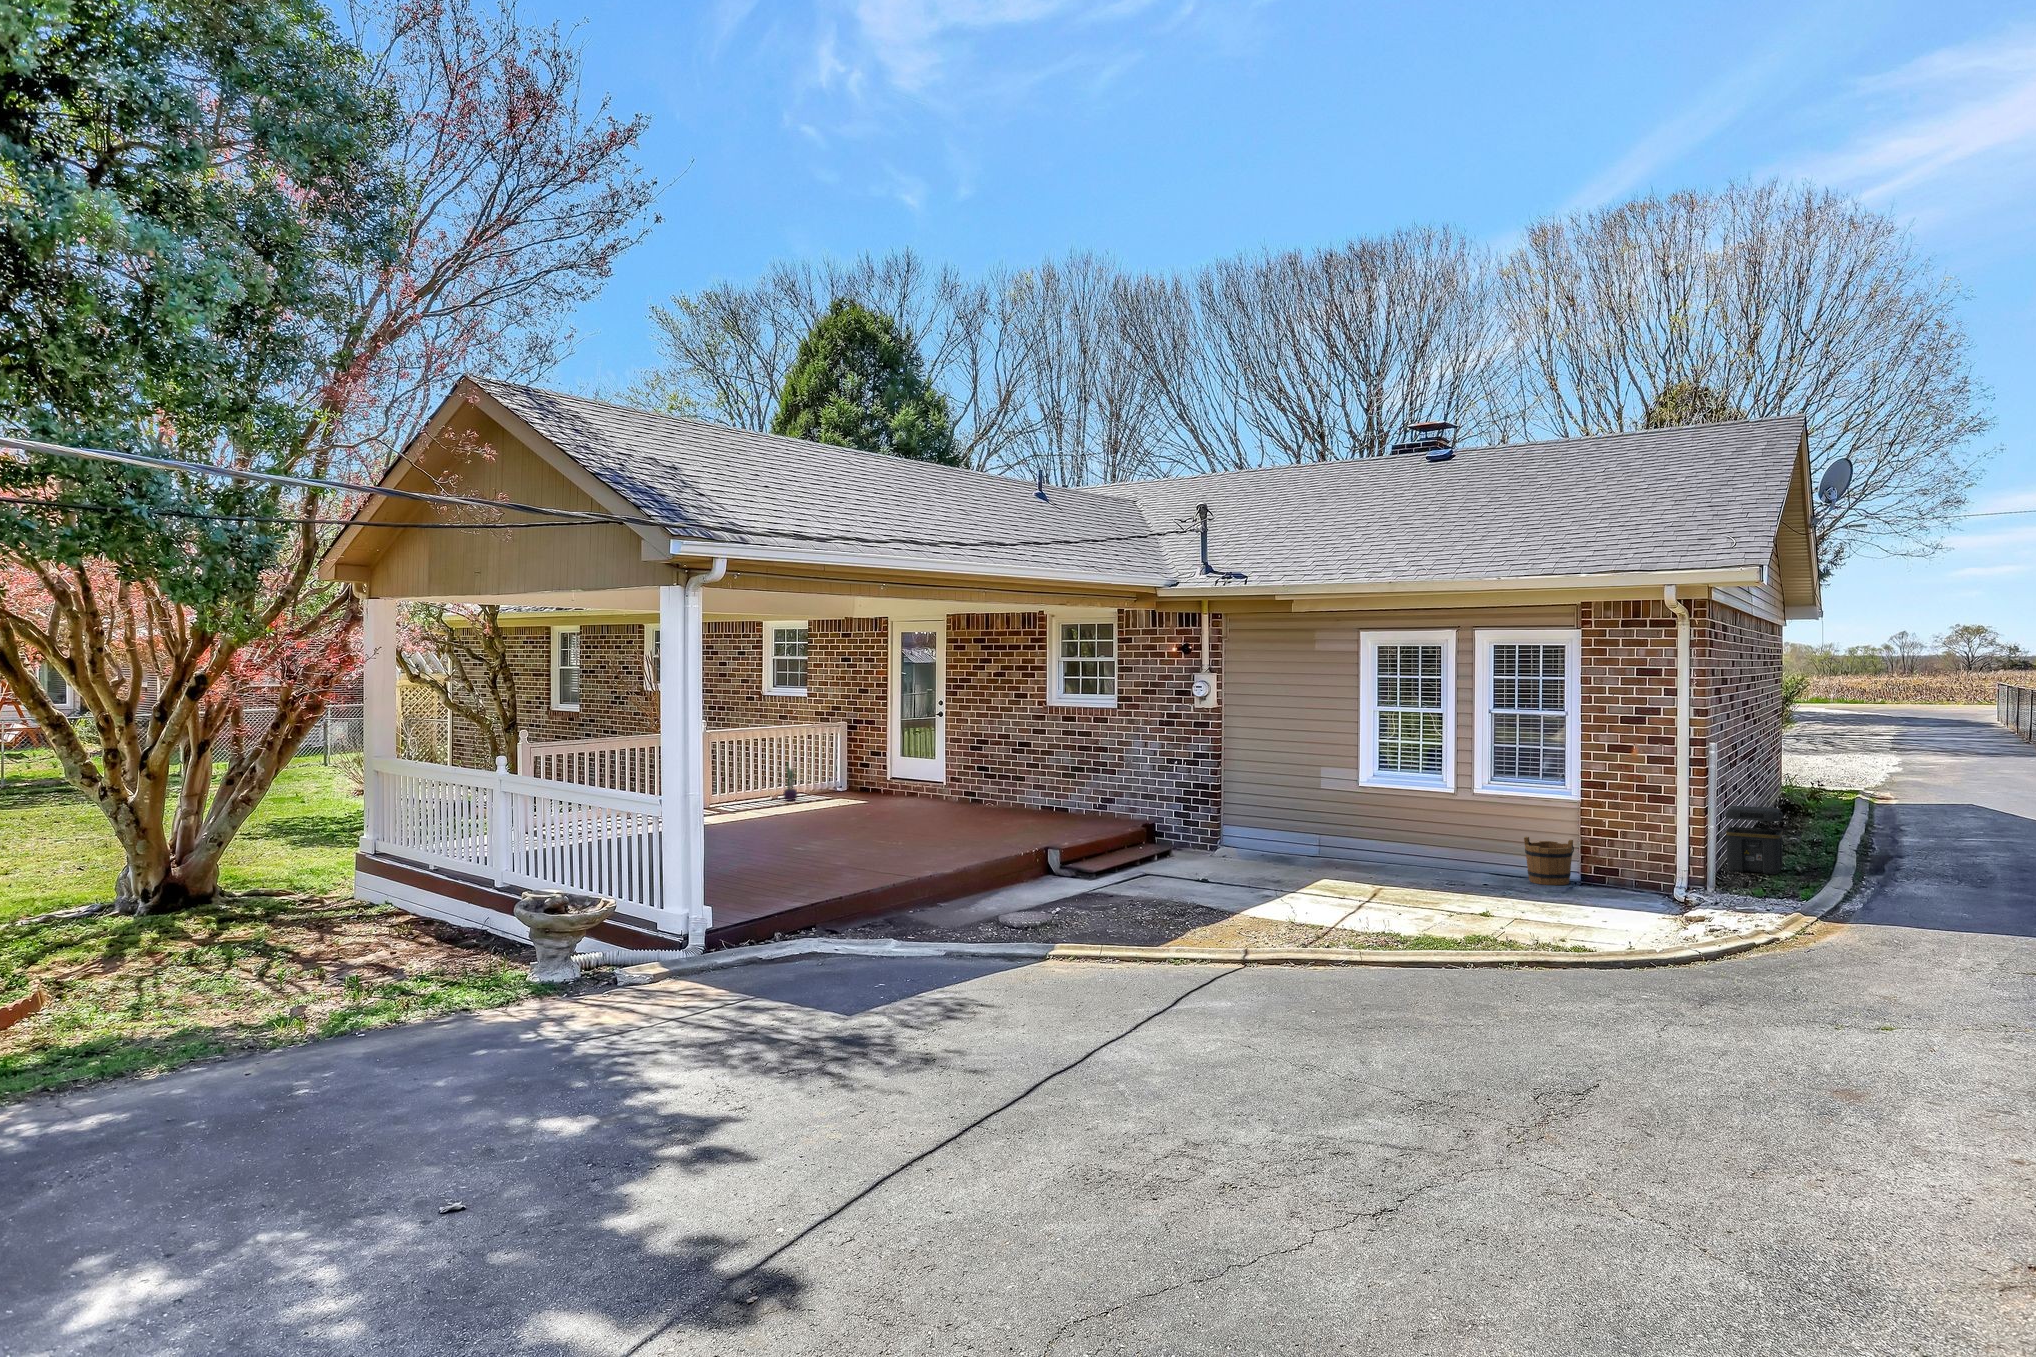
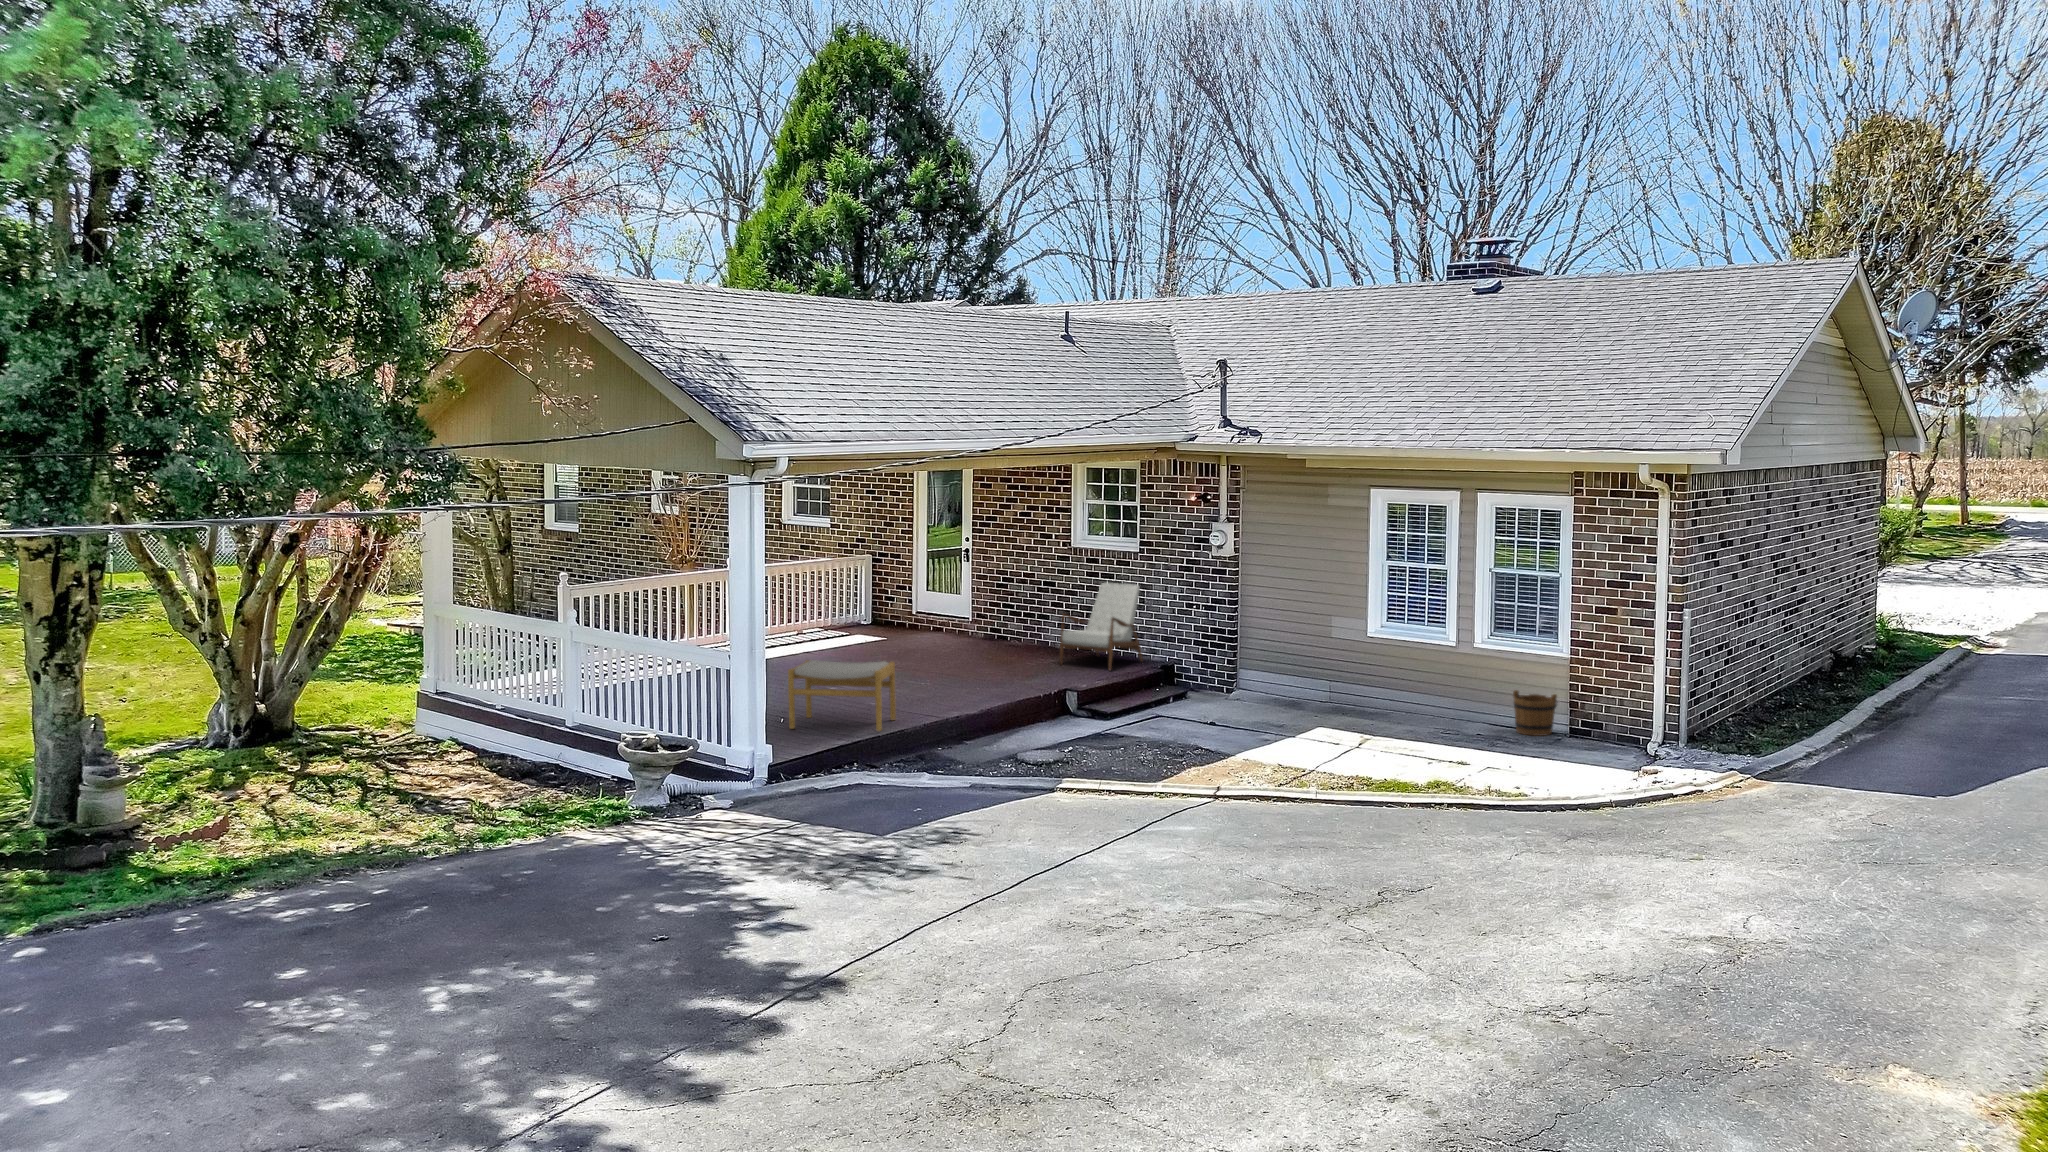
armchair: none [1037,739,1121,826] -> present [1060,583,1143,669]
decorative plant: present [781,763,798,801] -> none [794,597,831,637]
toolbox: present [1726,806,1783,875] -> none [1711,662,1767,729]
footstool: none [744,812,865,890] -> present [788,660,896,731]

